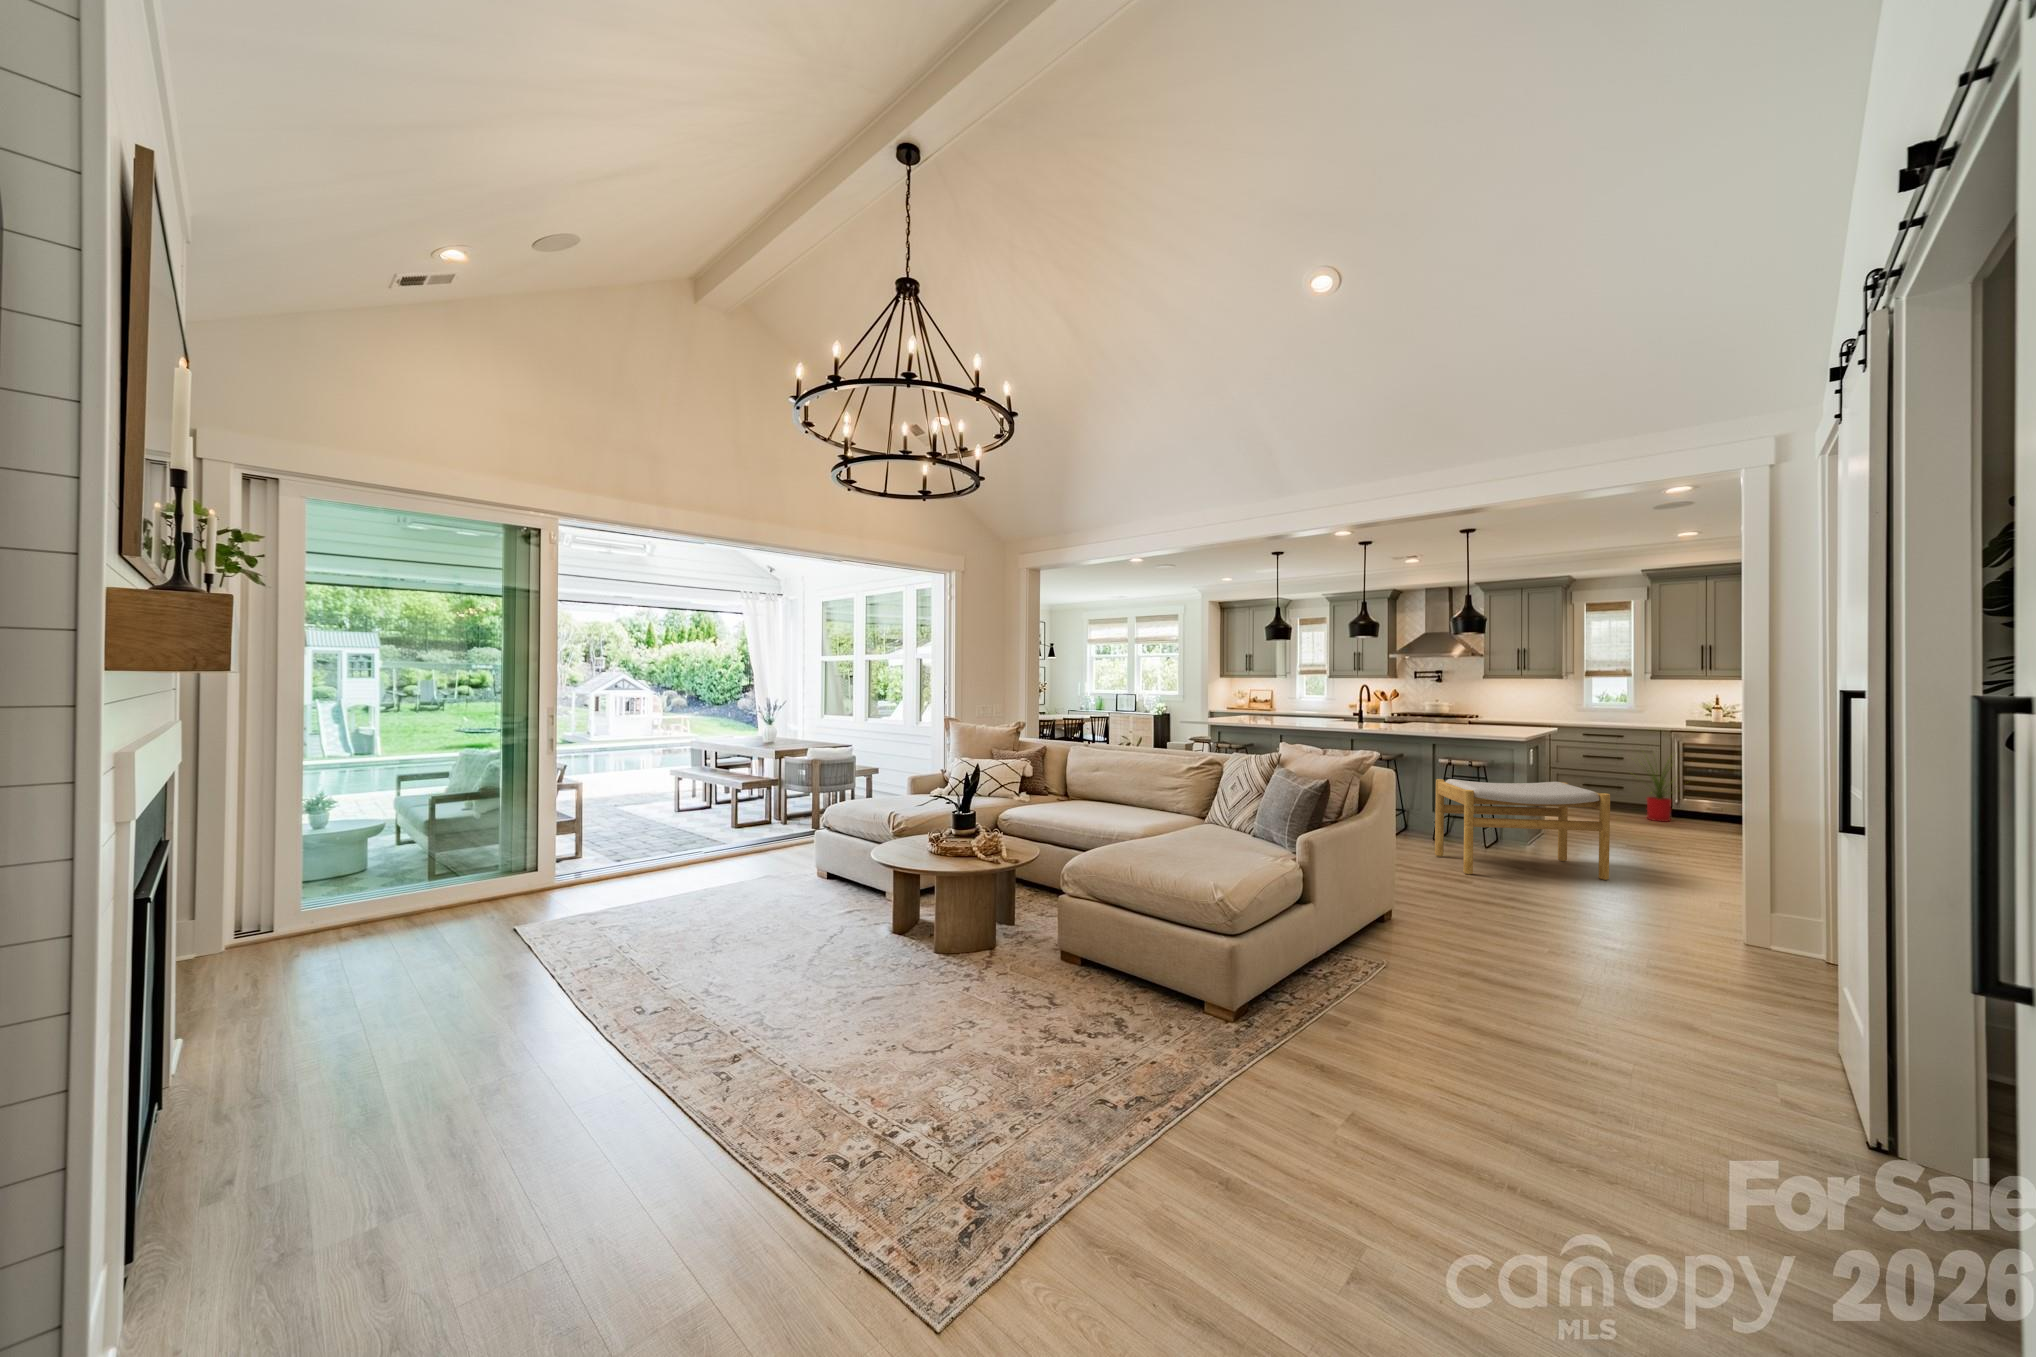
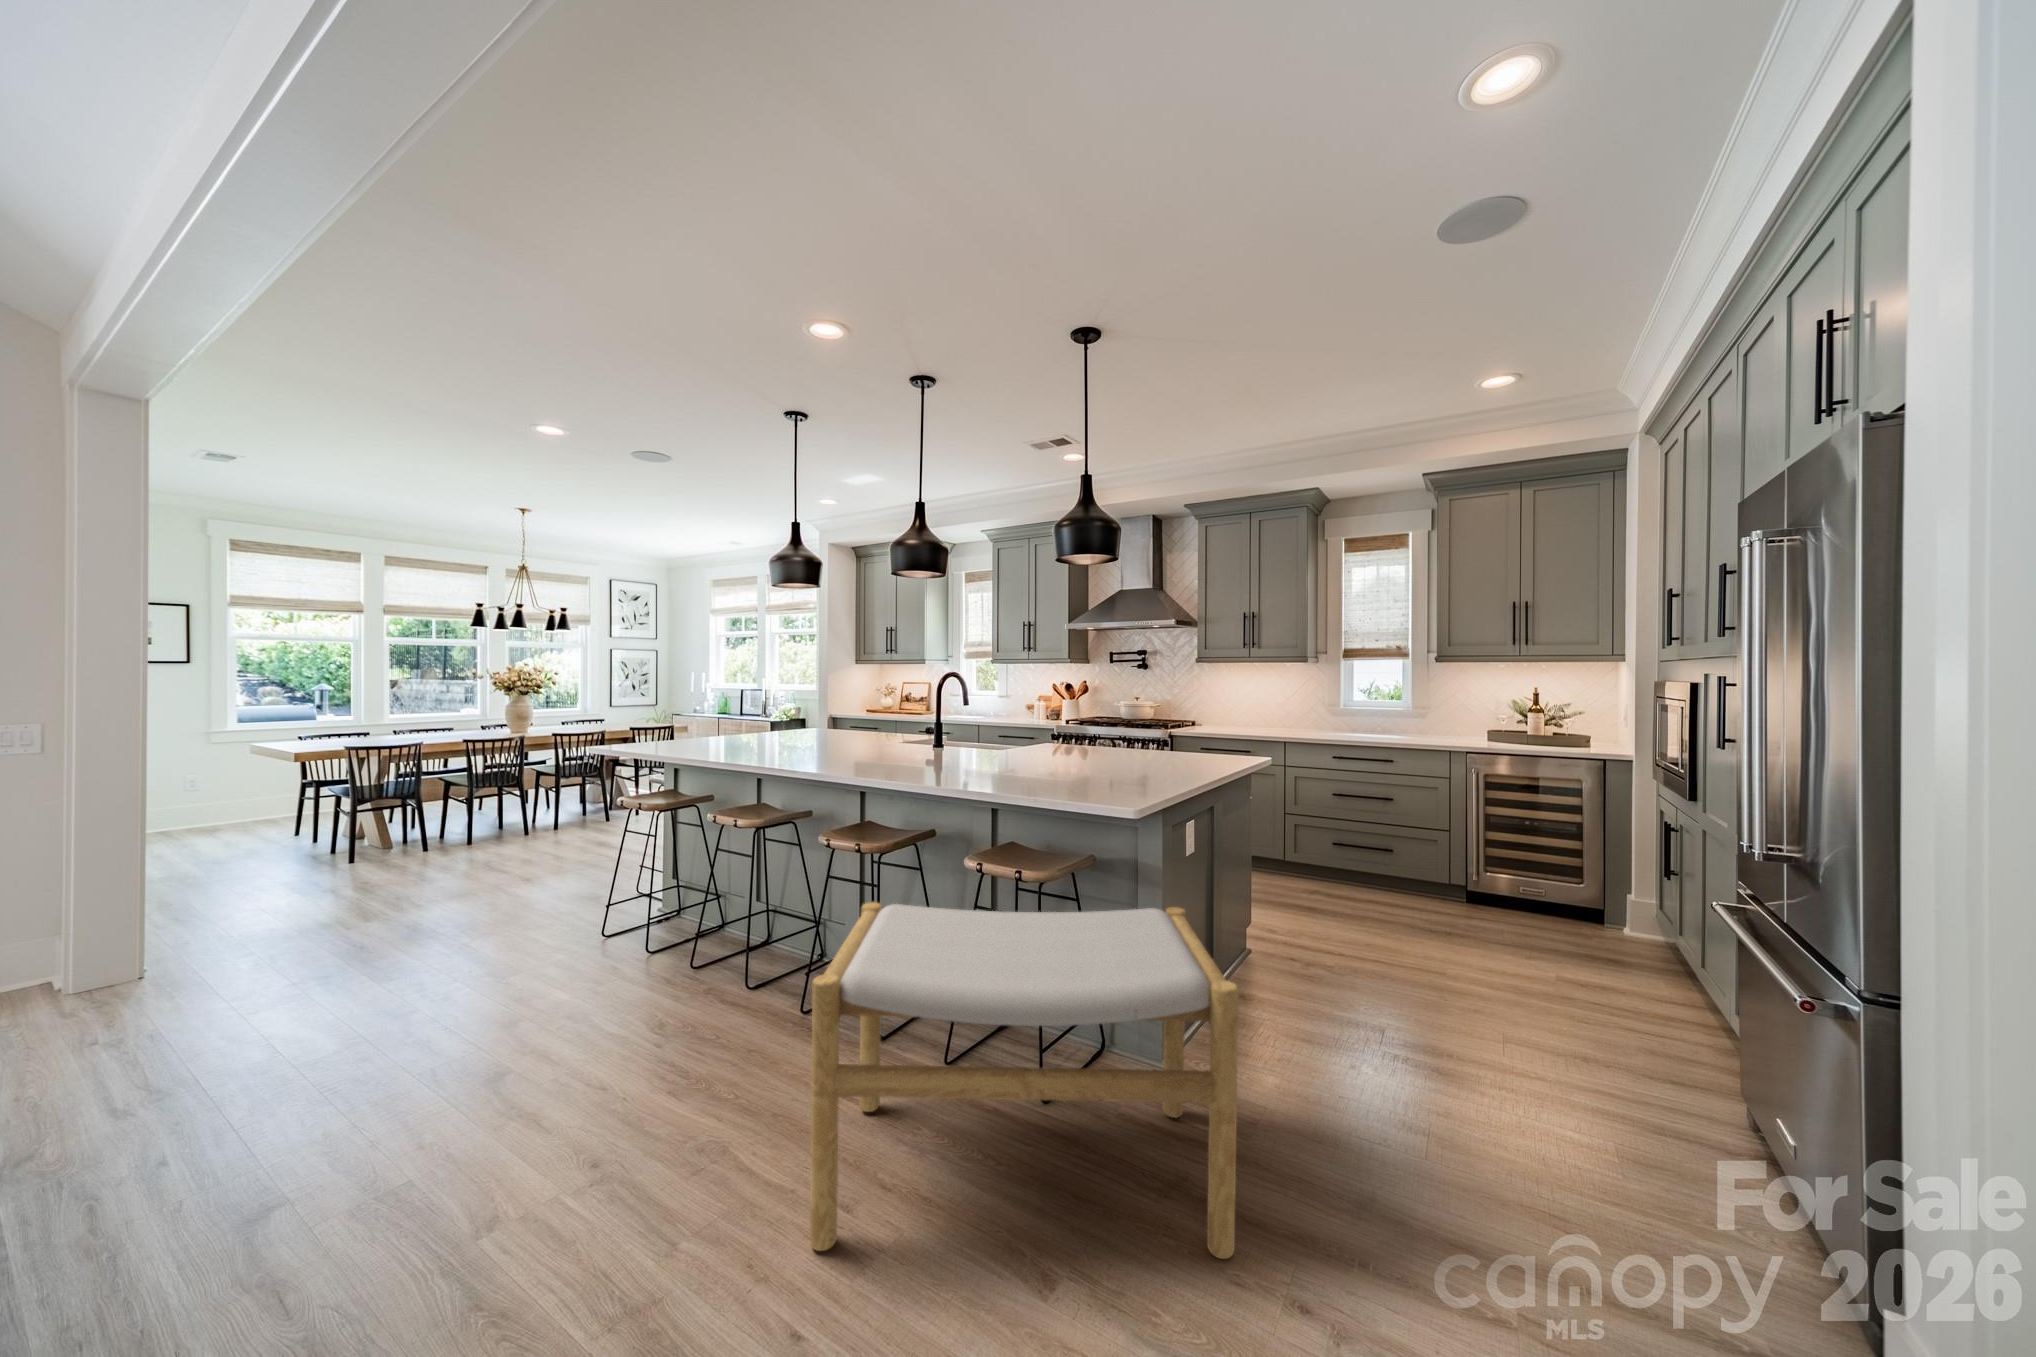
house plant: present [1641,761,1672,822] -> none [1390,781,1502,915]

